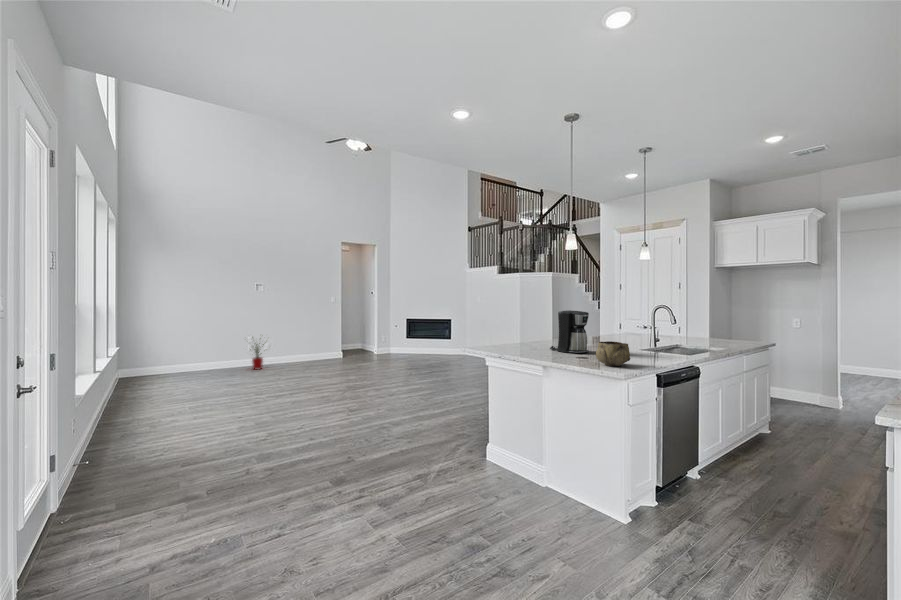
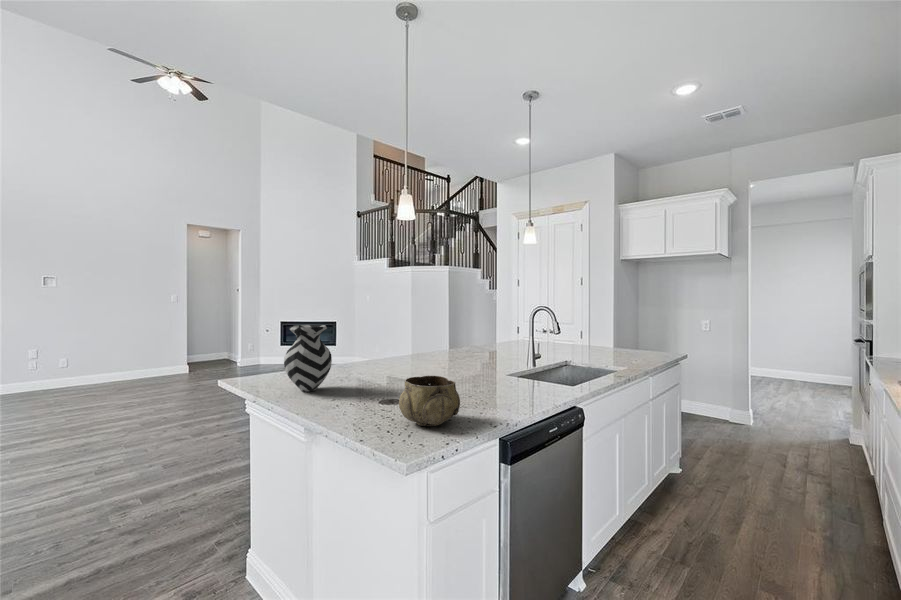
coffee maker: present [550,310,589,354] -> none [366,317,424,389]
vase: none [510,315,537,353] -> present [284,325,332,392]
house plant: present [252,343,264,369] -> none [17,344,68,395]

